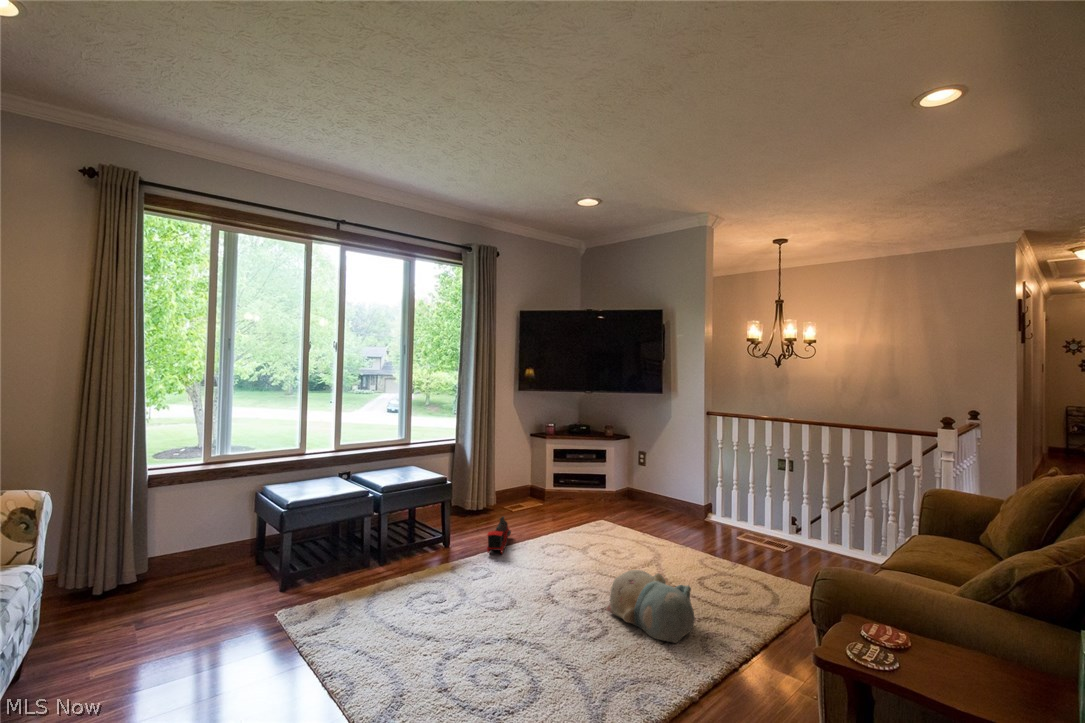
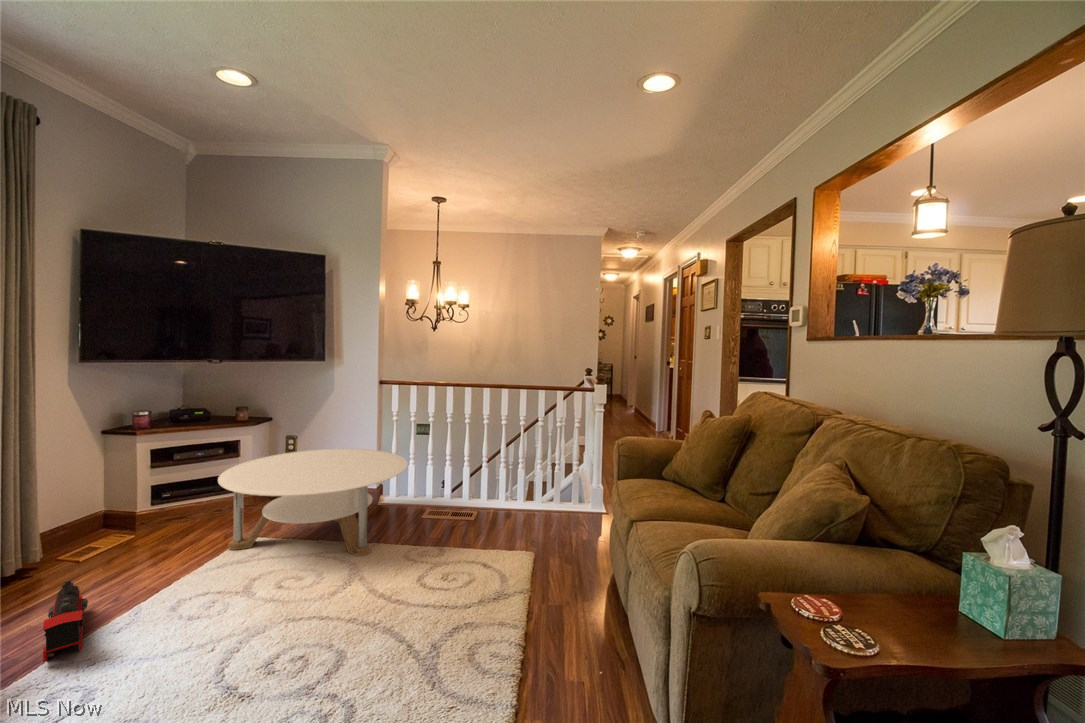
round table: none [578,463,718,553] -> present [218,449,408,556]
plush toy: present [606,570,695,643] -> none [336,596,463,687]

